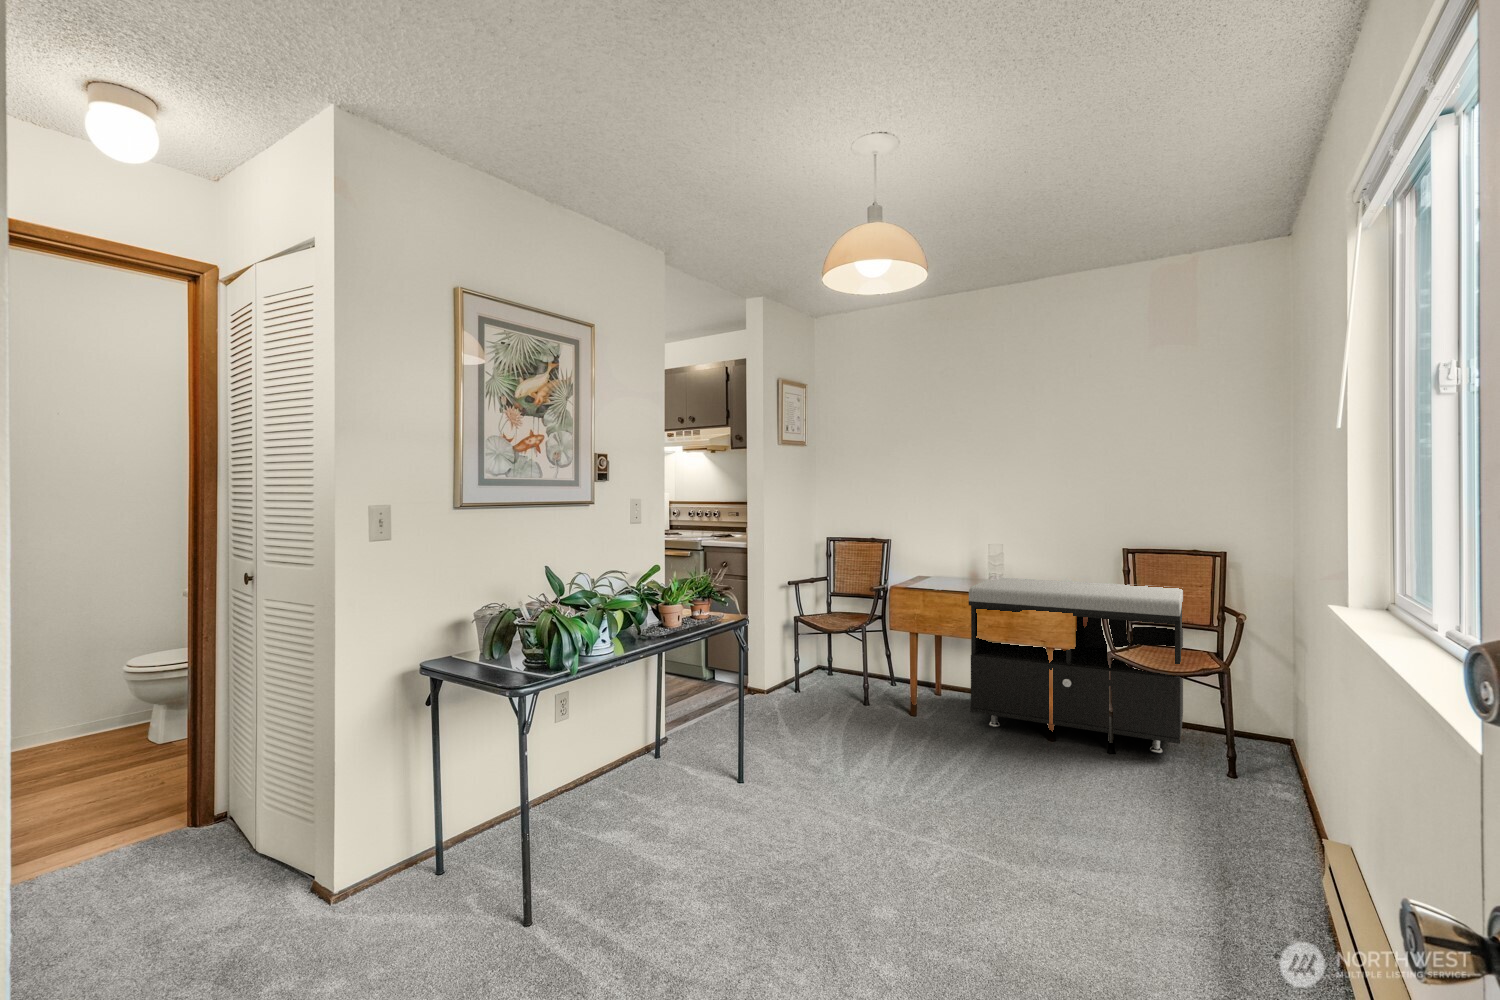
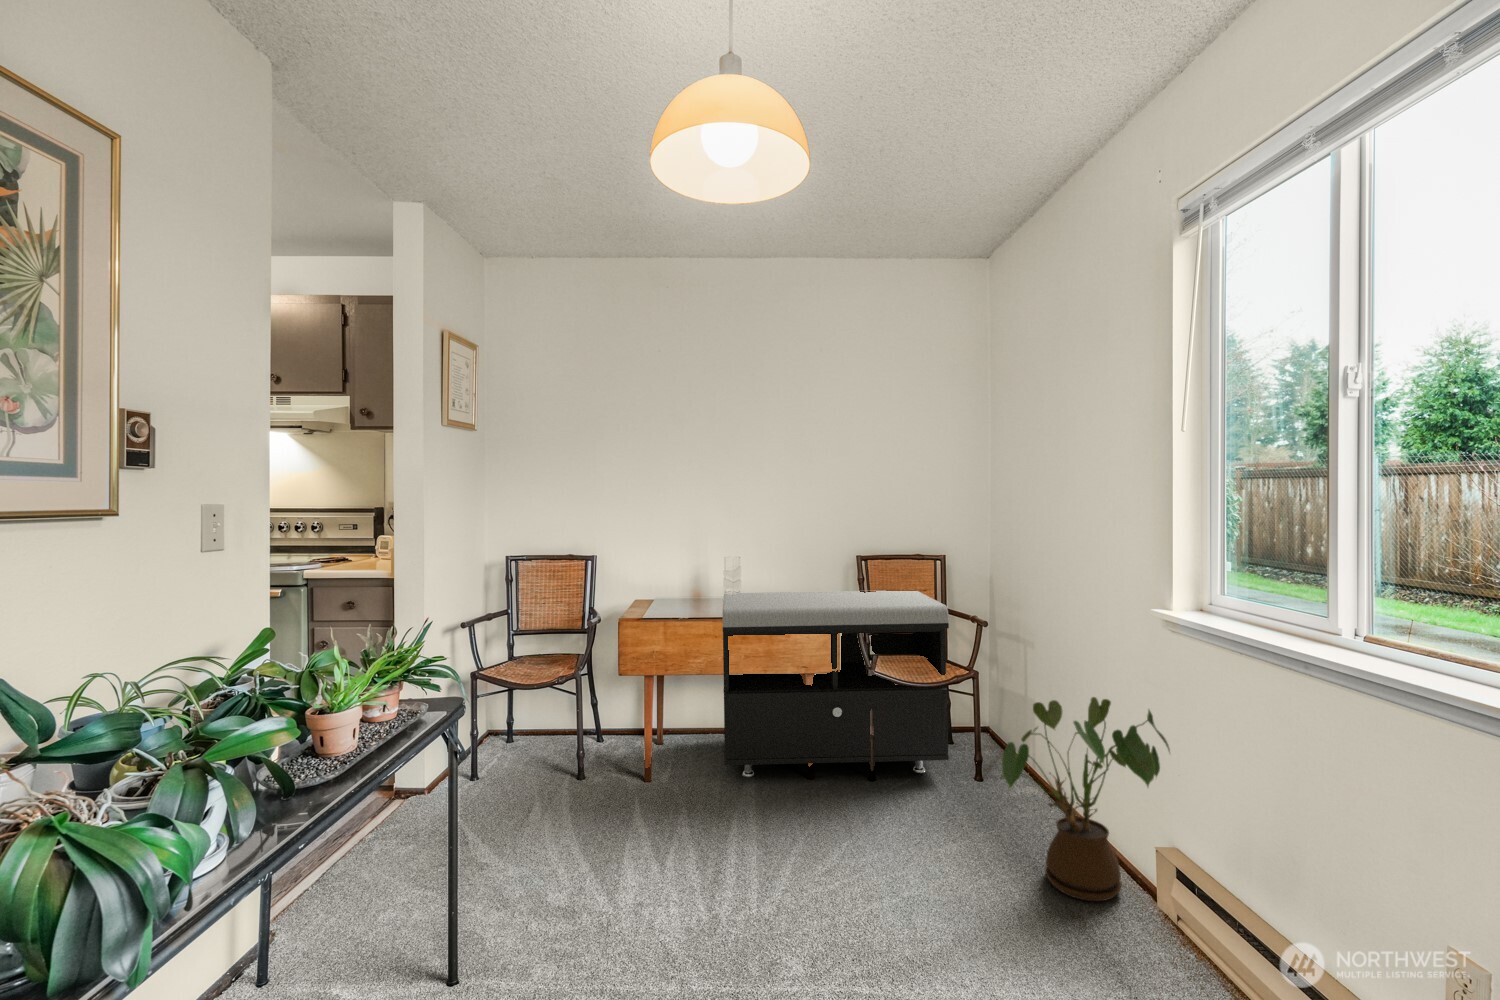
house plant: none [1141,684,1320,863] -> present [1000,697,1170,901]

